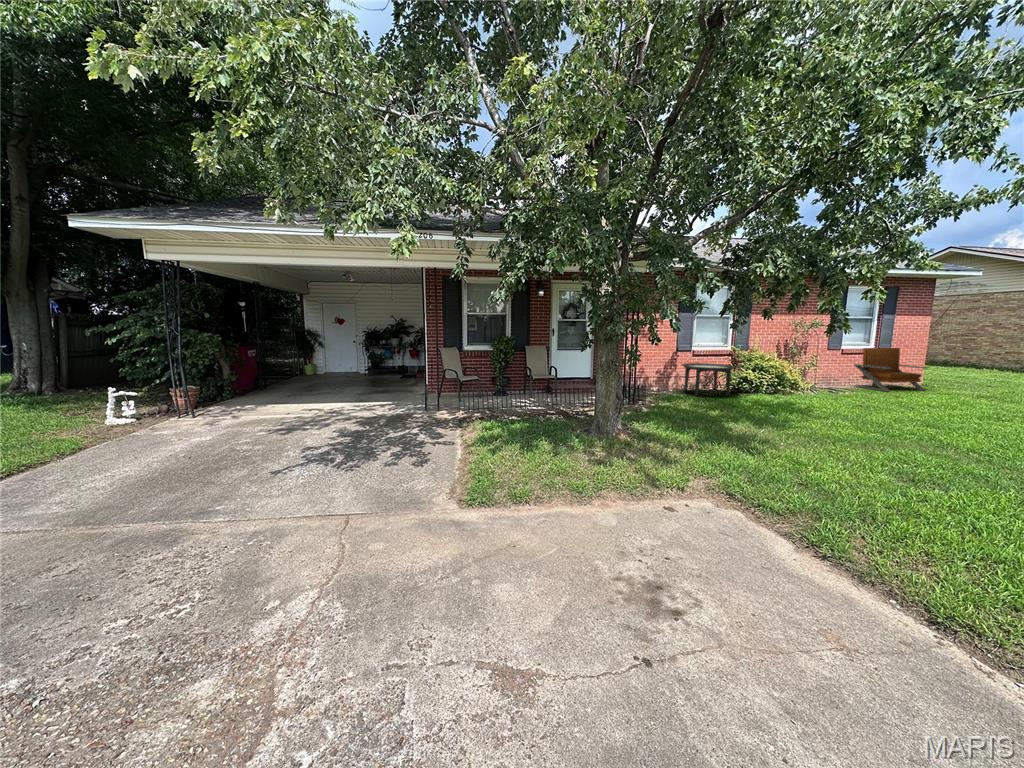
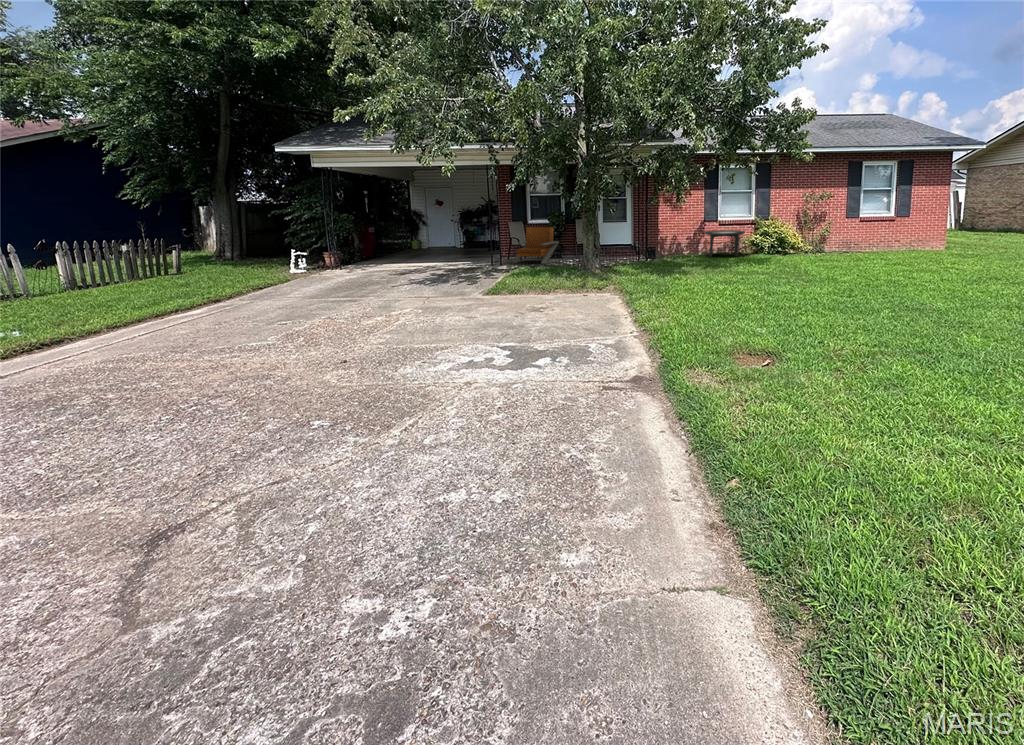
lounge chair: present [853,348,927,391] -> present [513,227,559,264]

